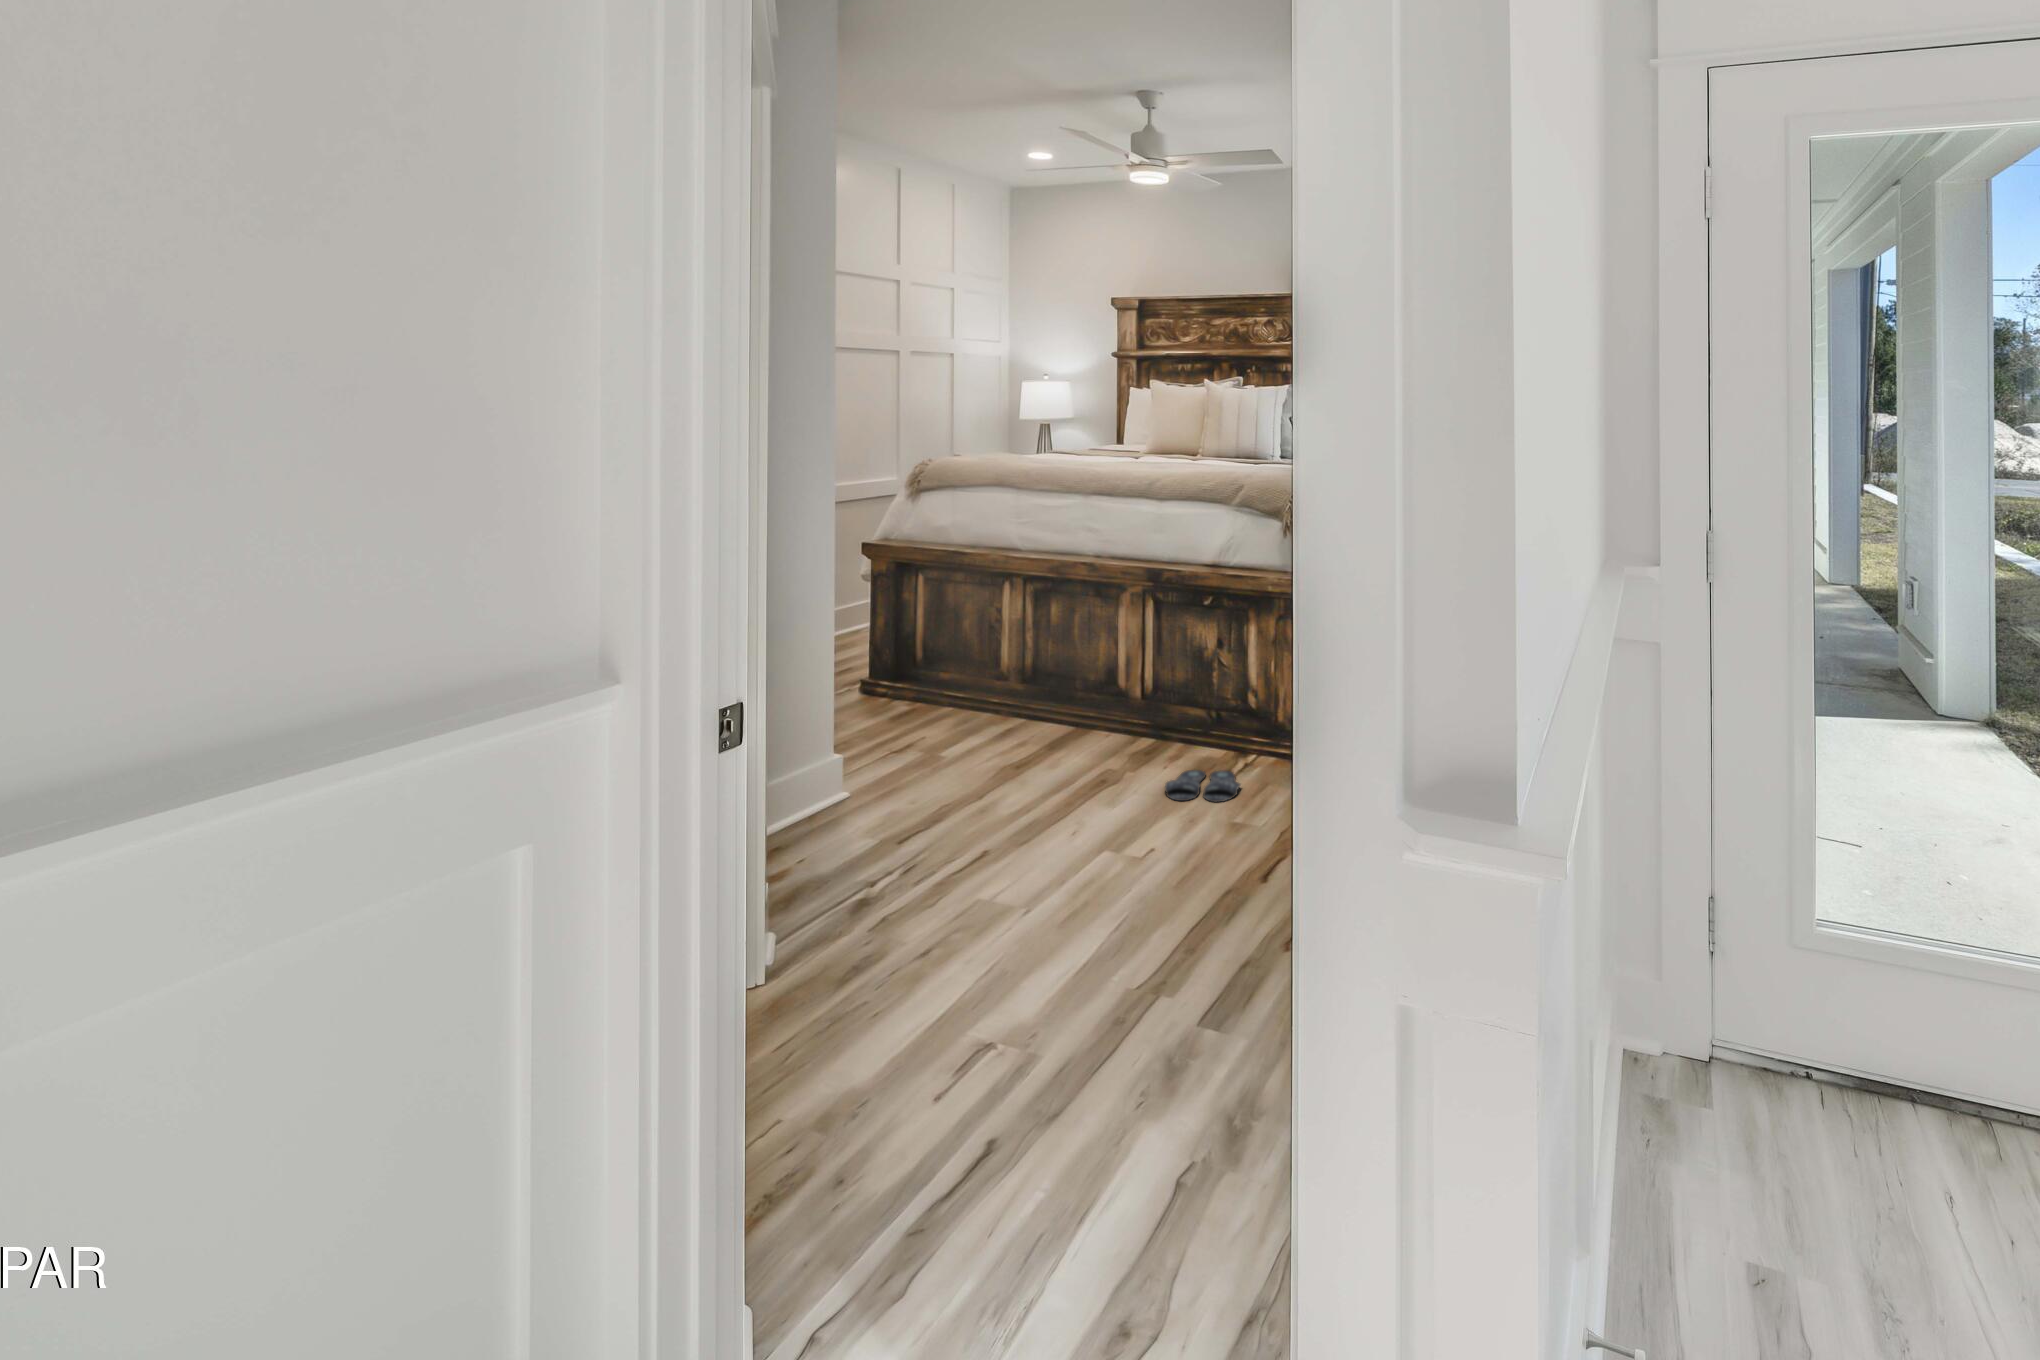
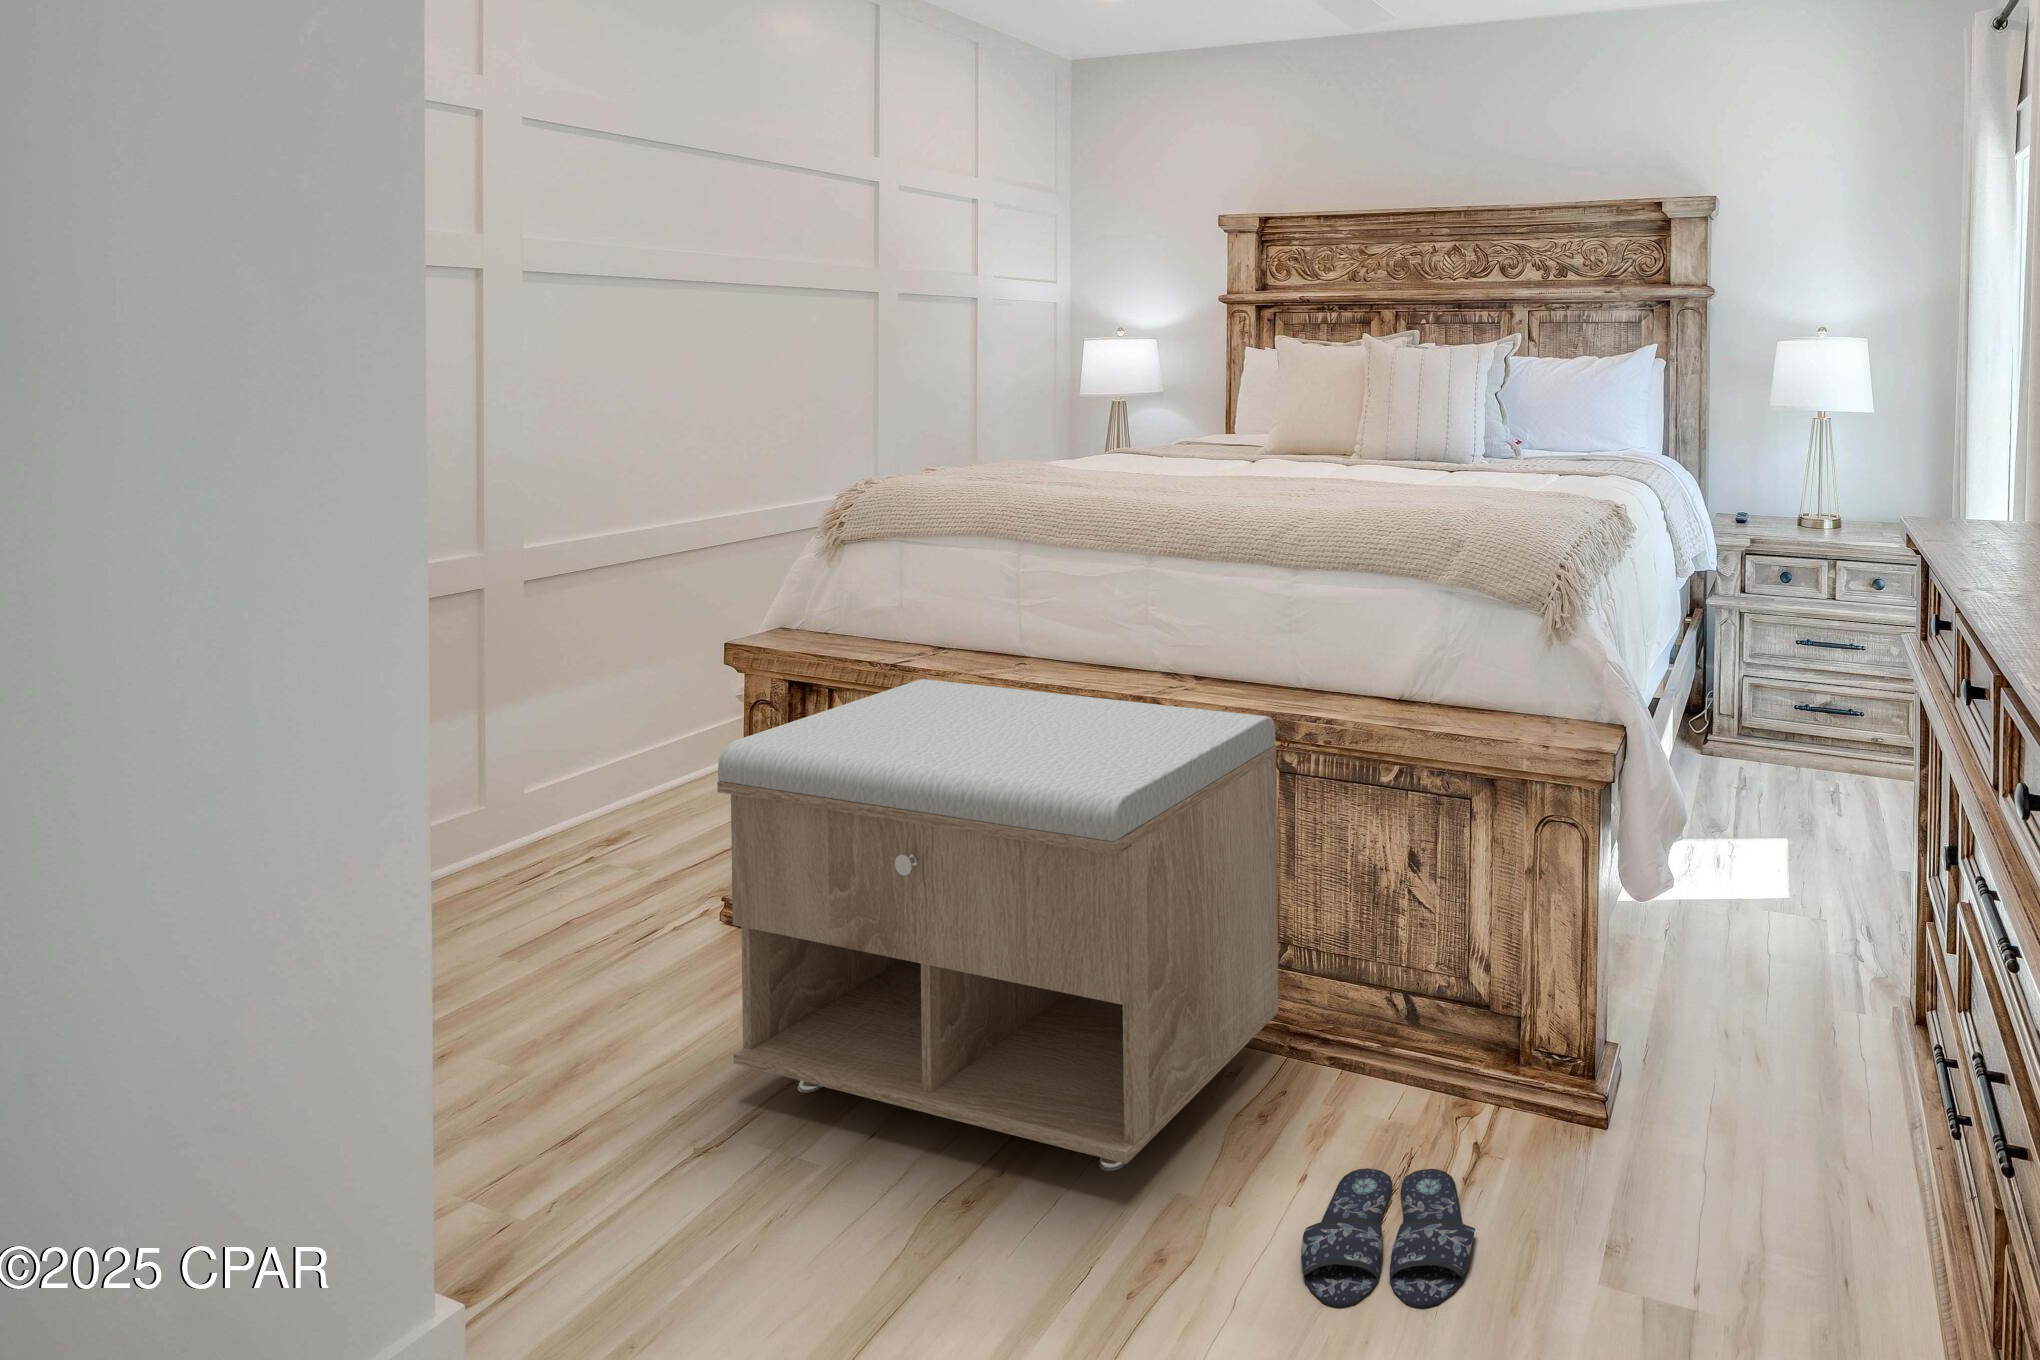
storage bench: none [894,558,1154,769] -> present [717,679,1278,1171]

